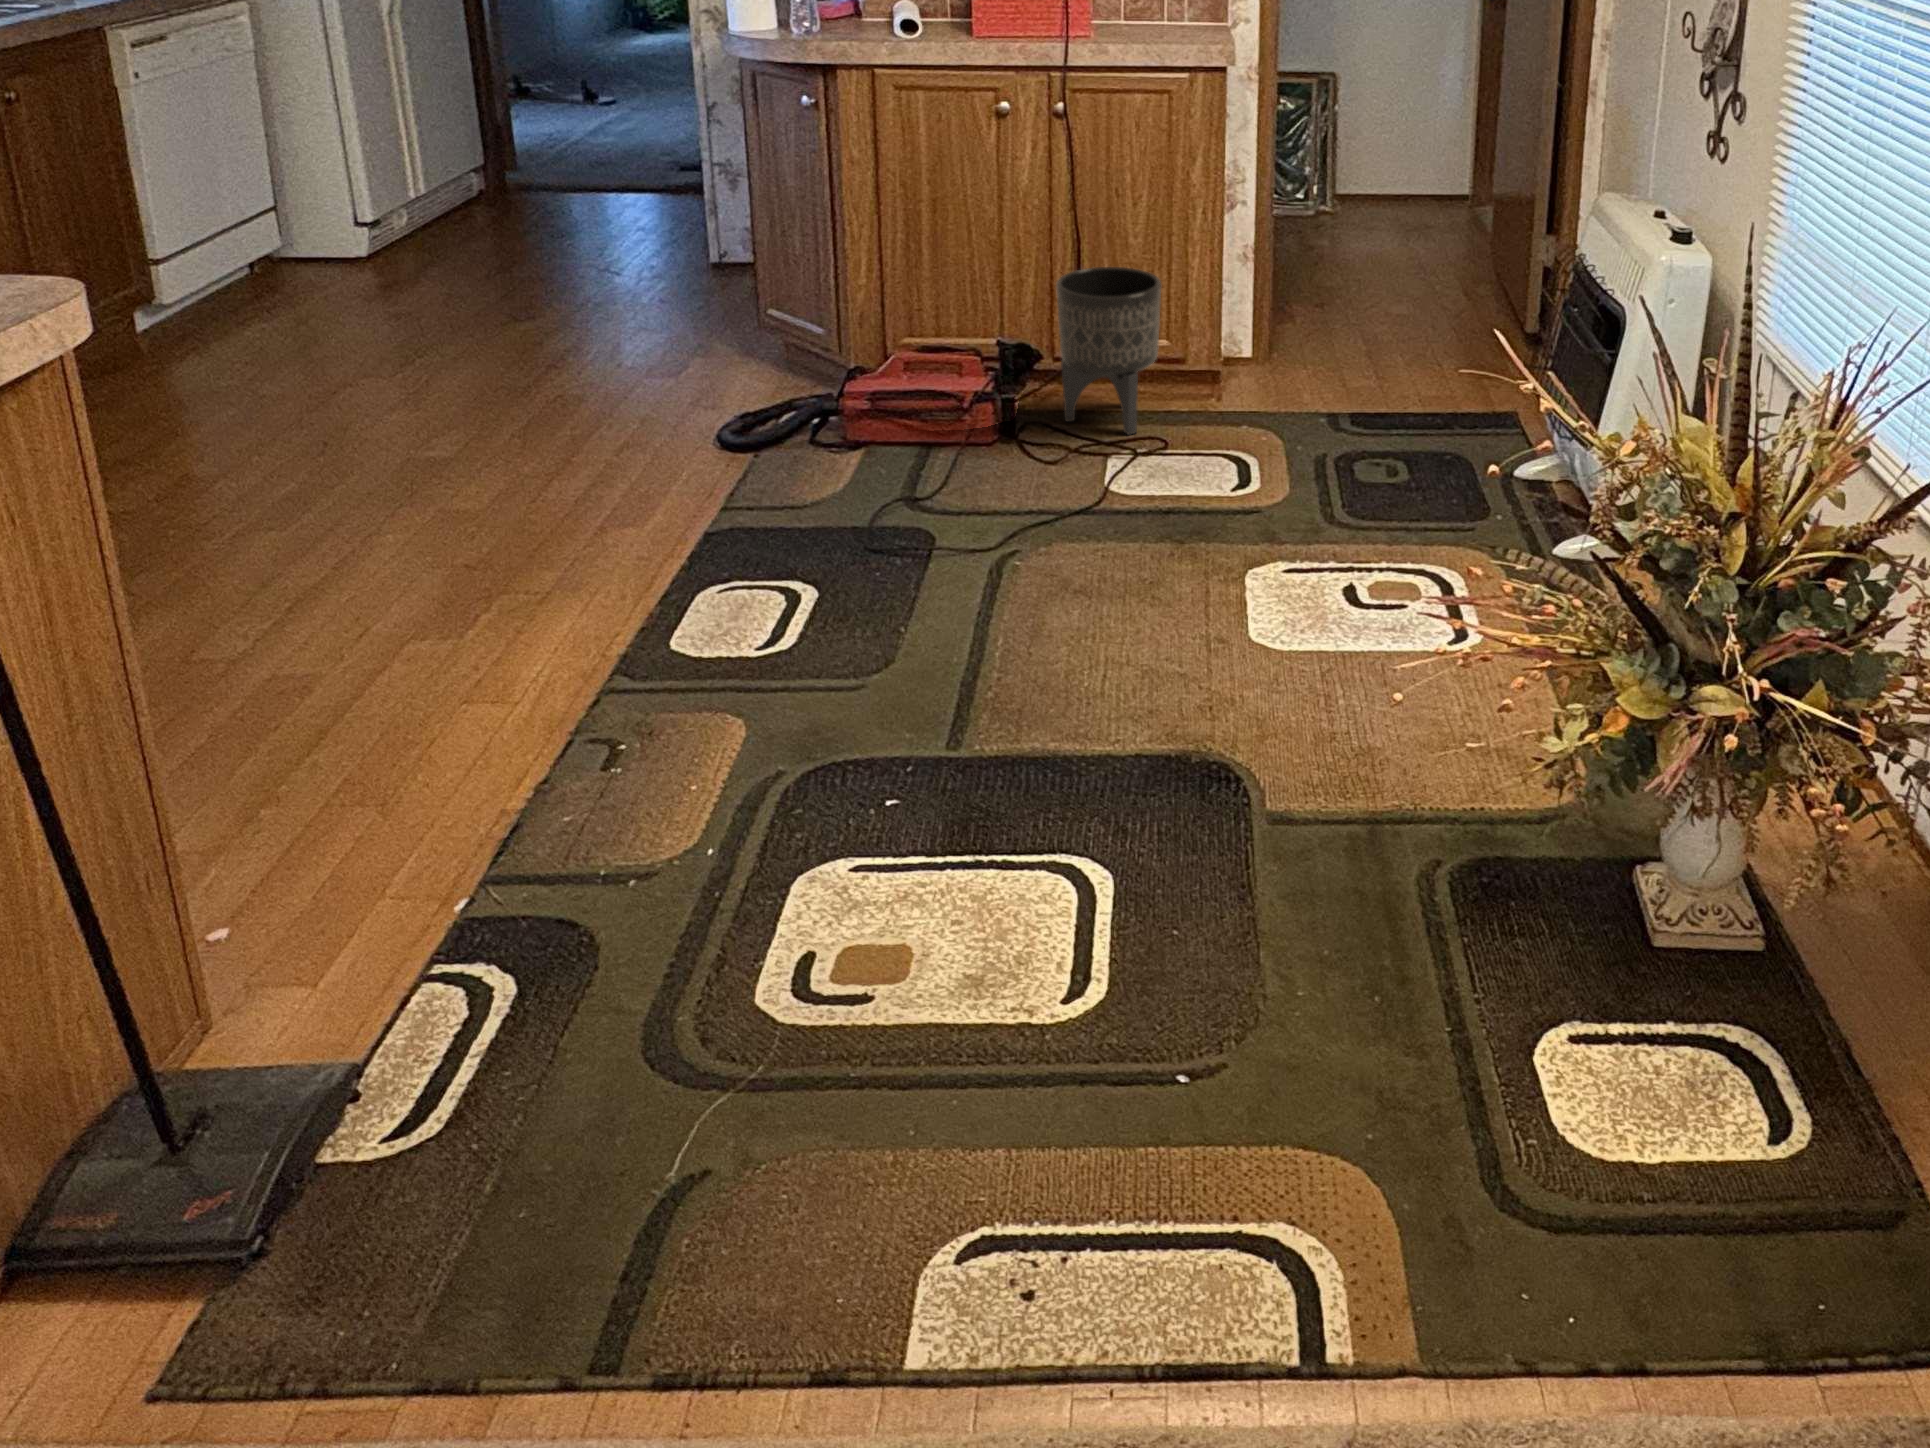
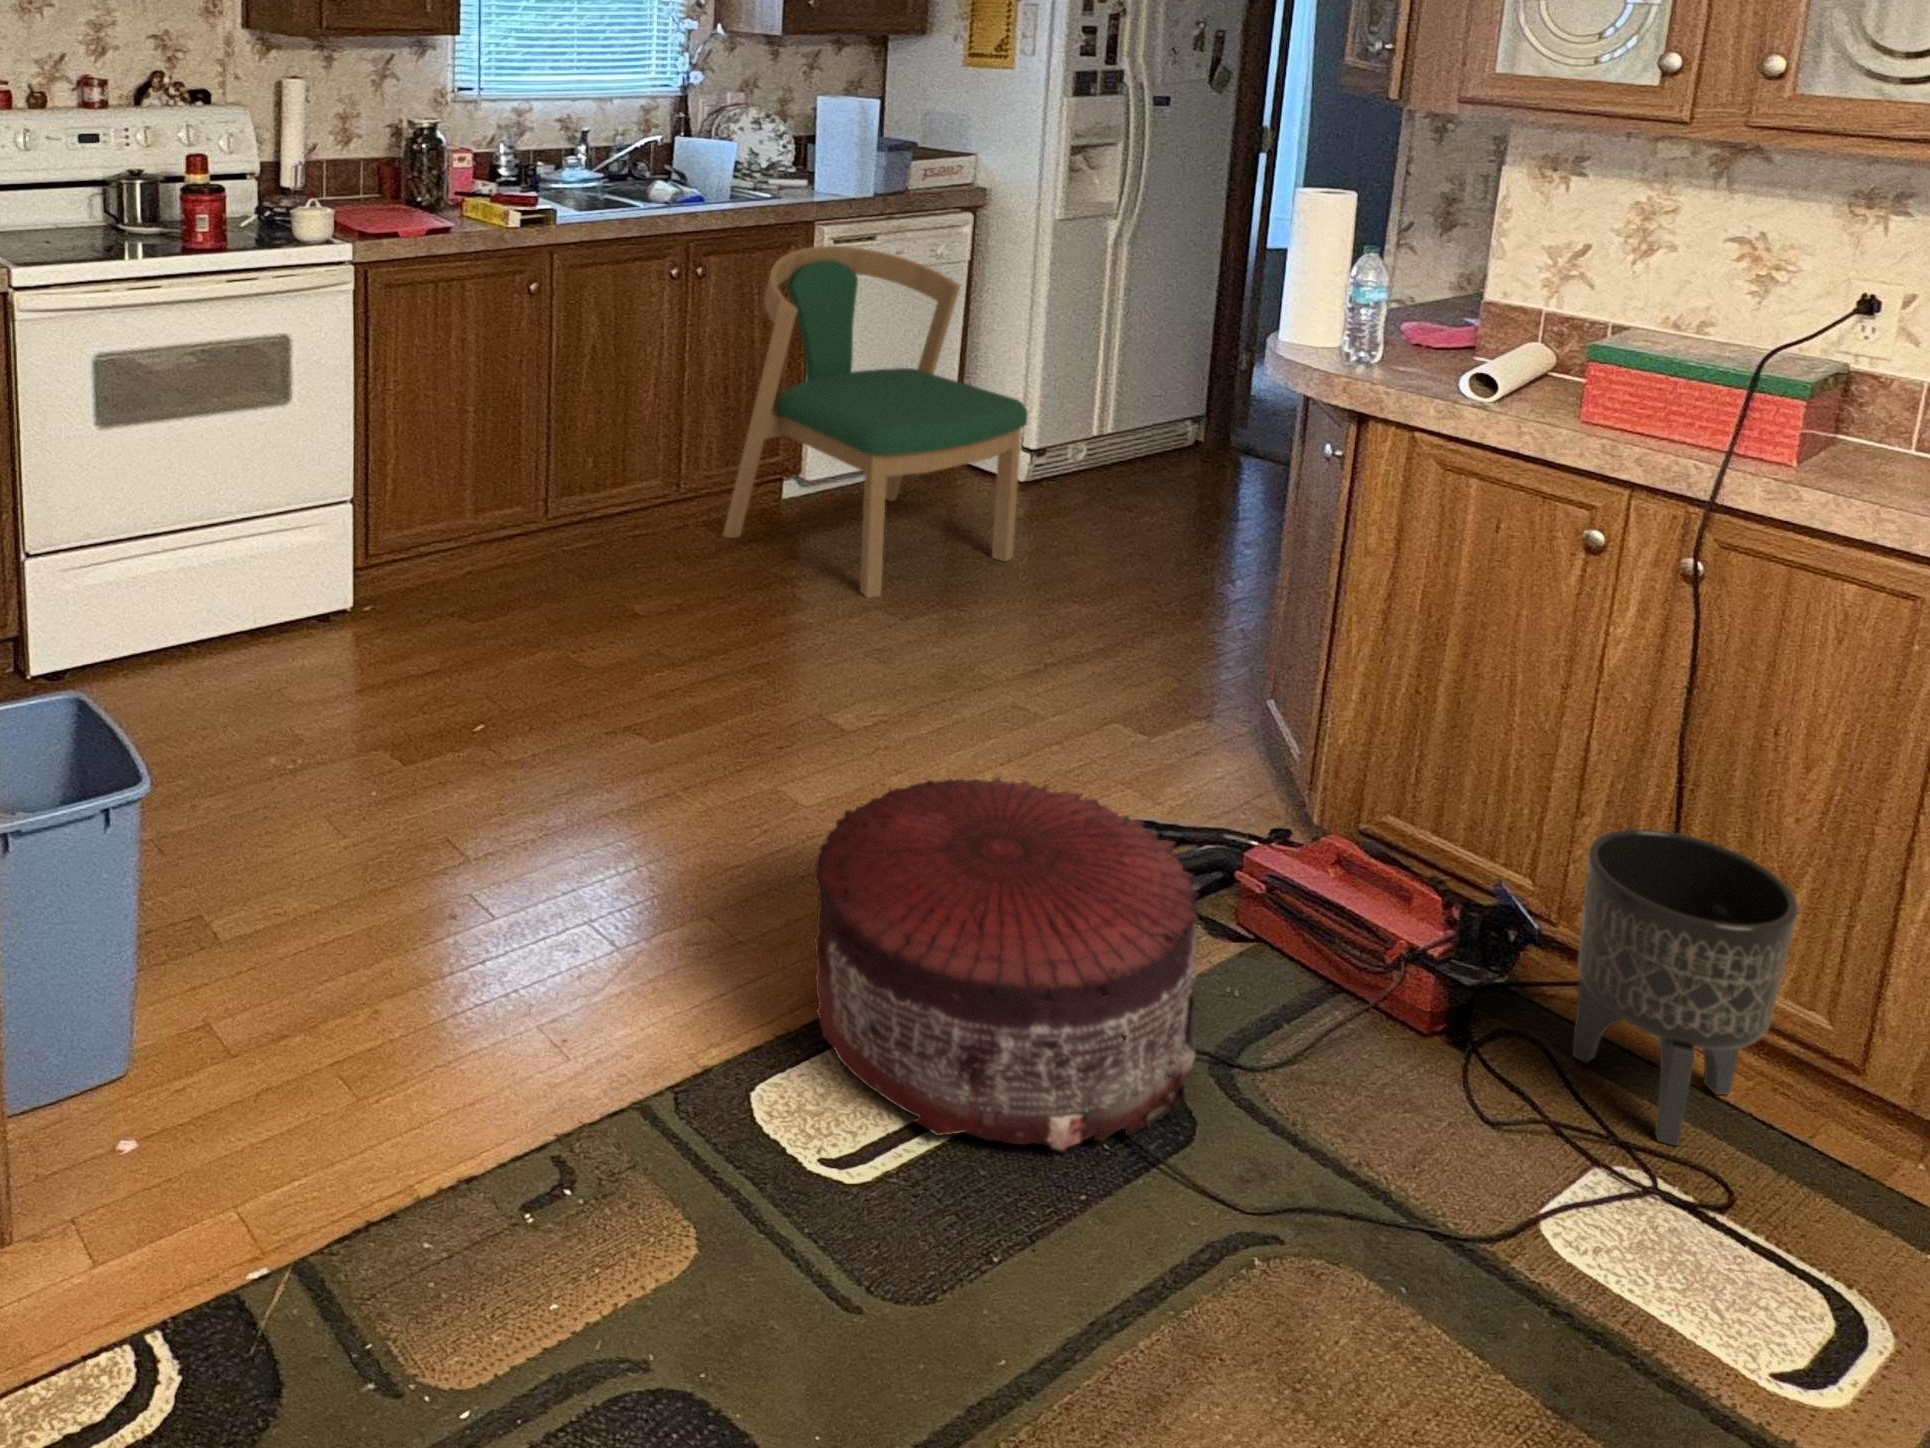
dining chair: none [90,45,435,384] -> present [723,246,1028,598]
pouf: none [607,373,928,609] -> present [814,779,1199,1150]

